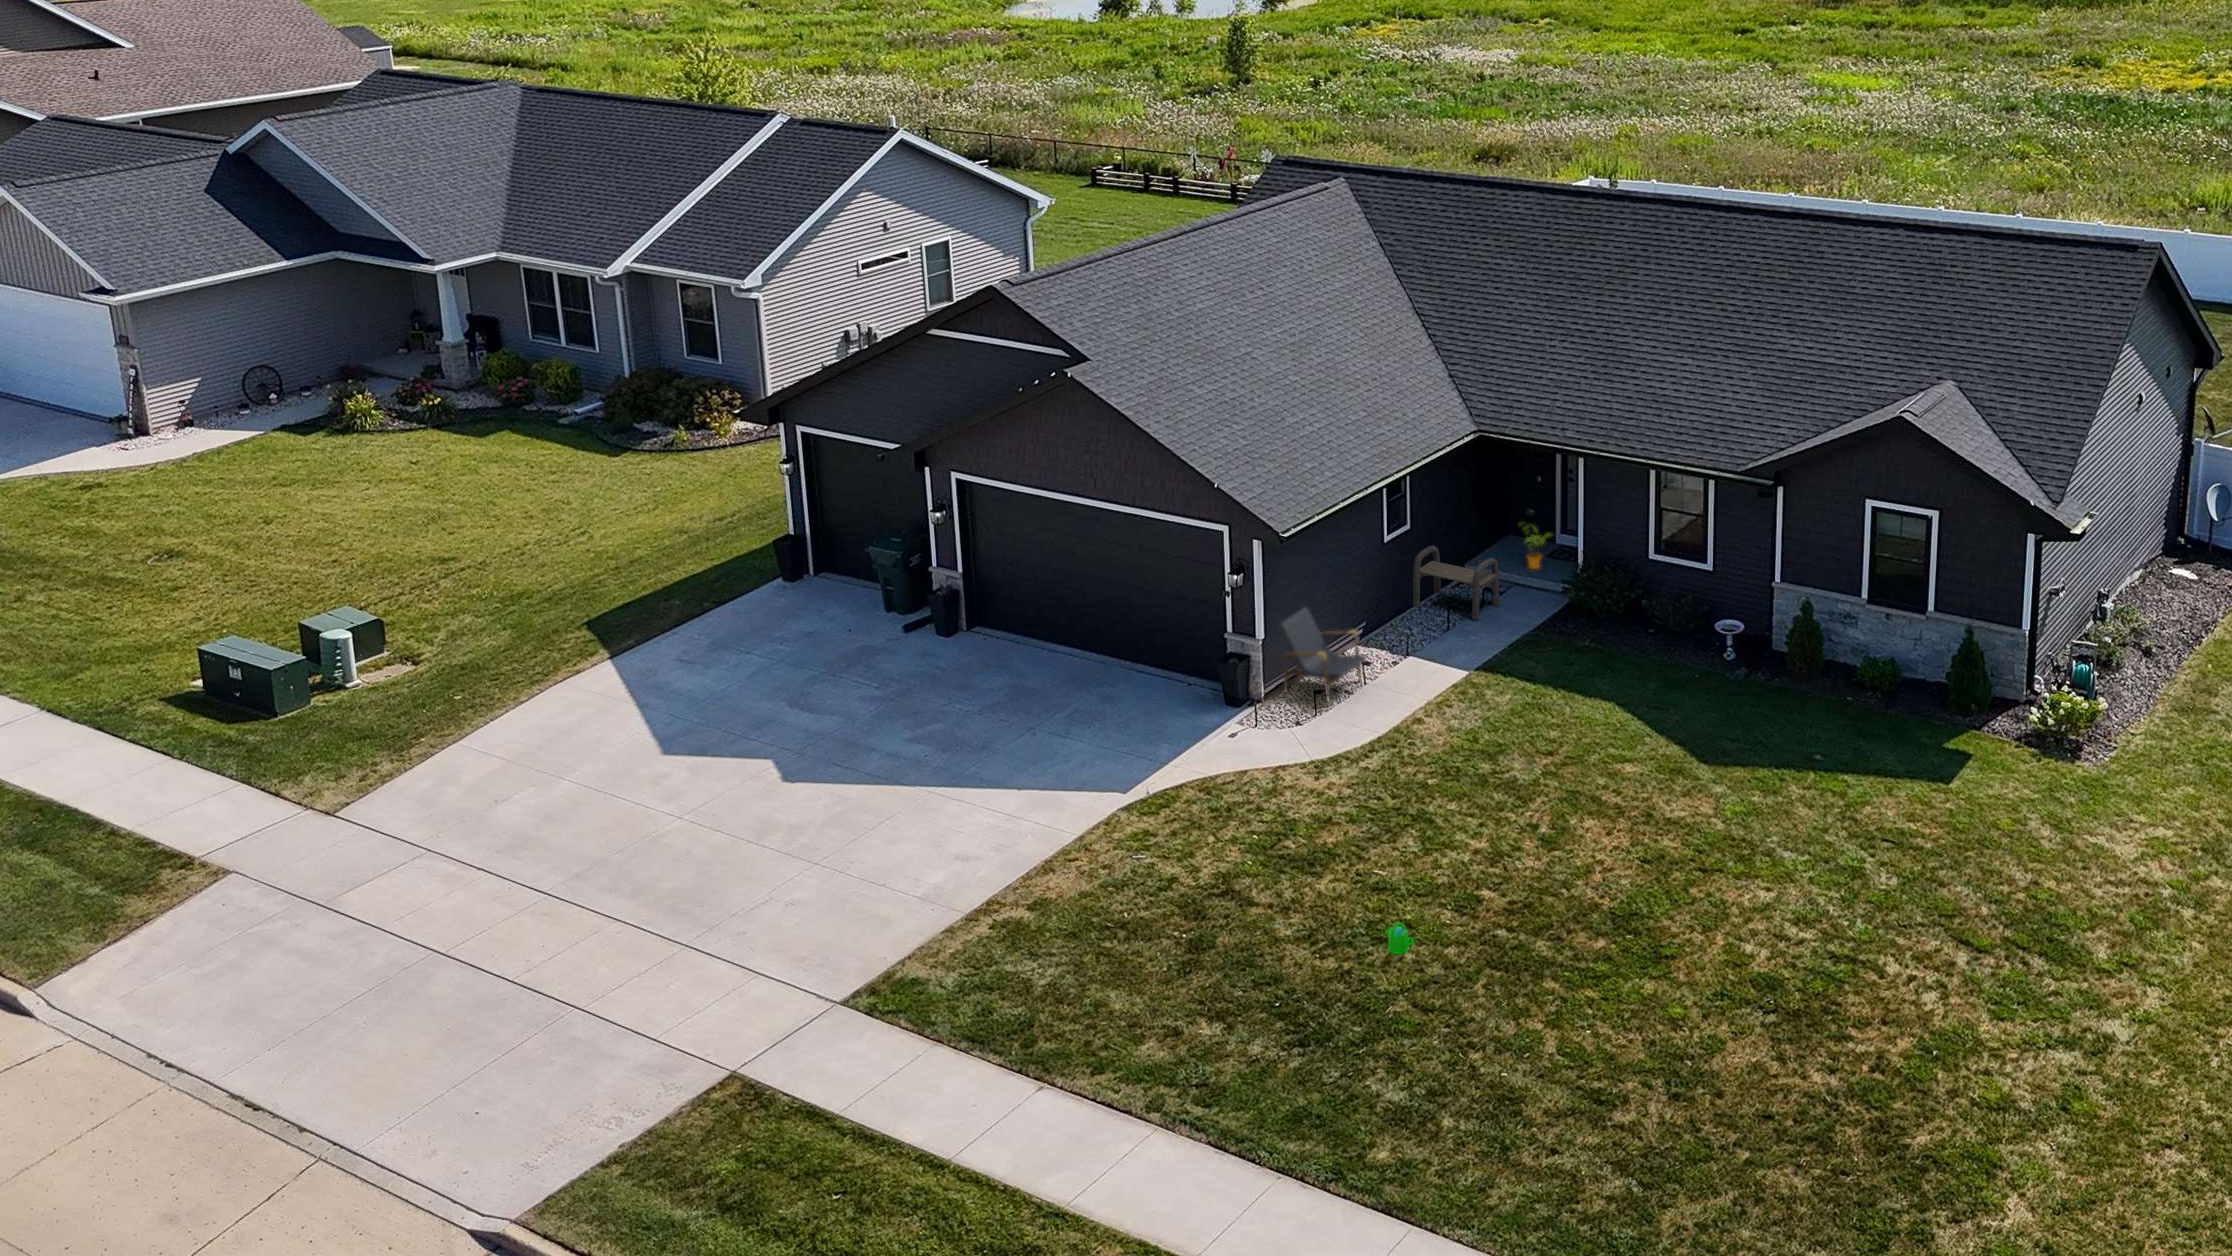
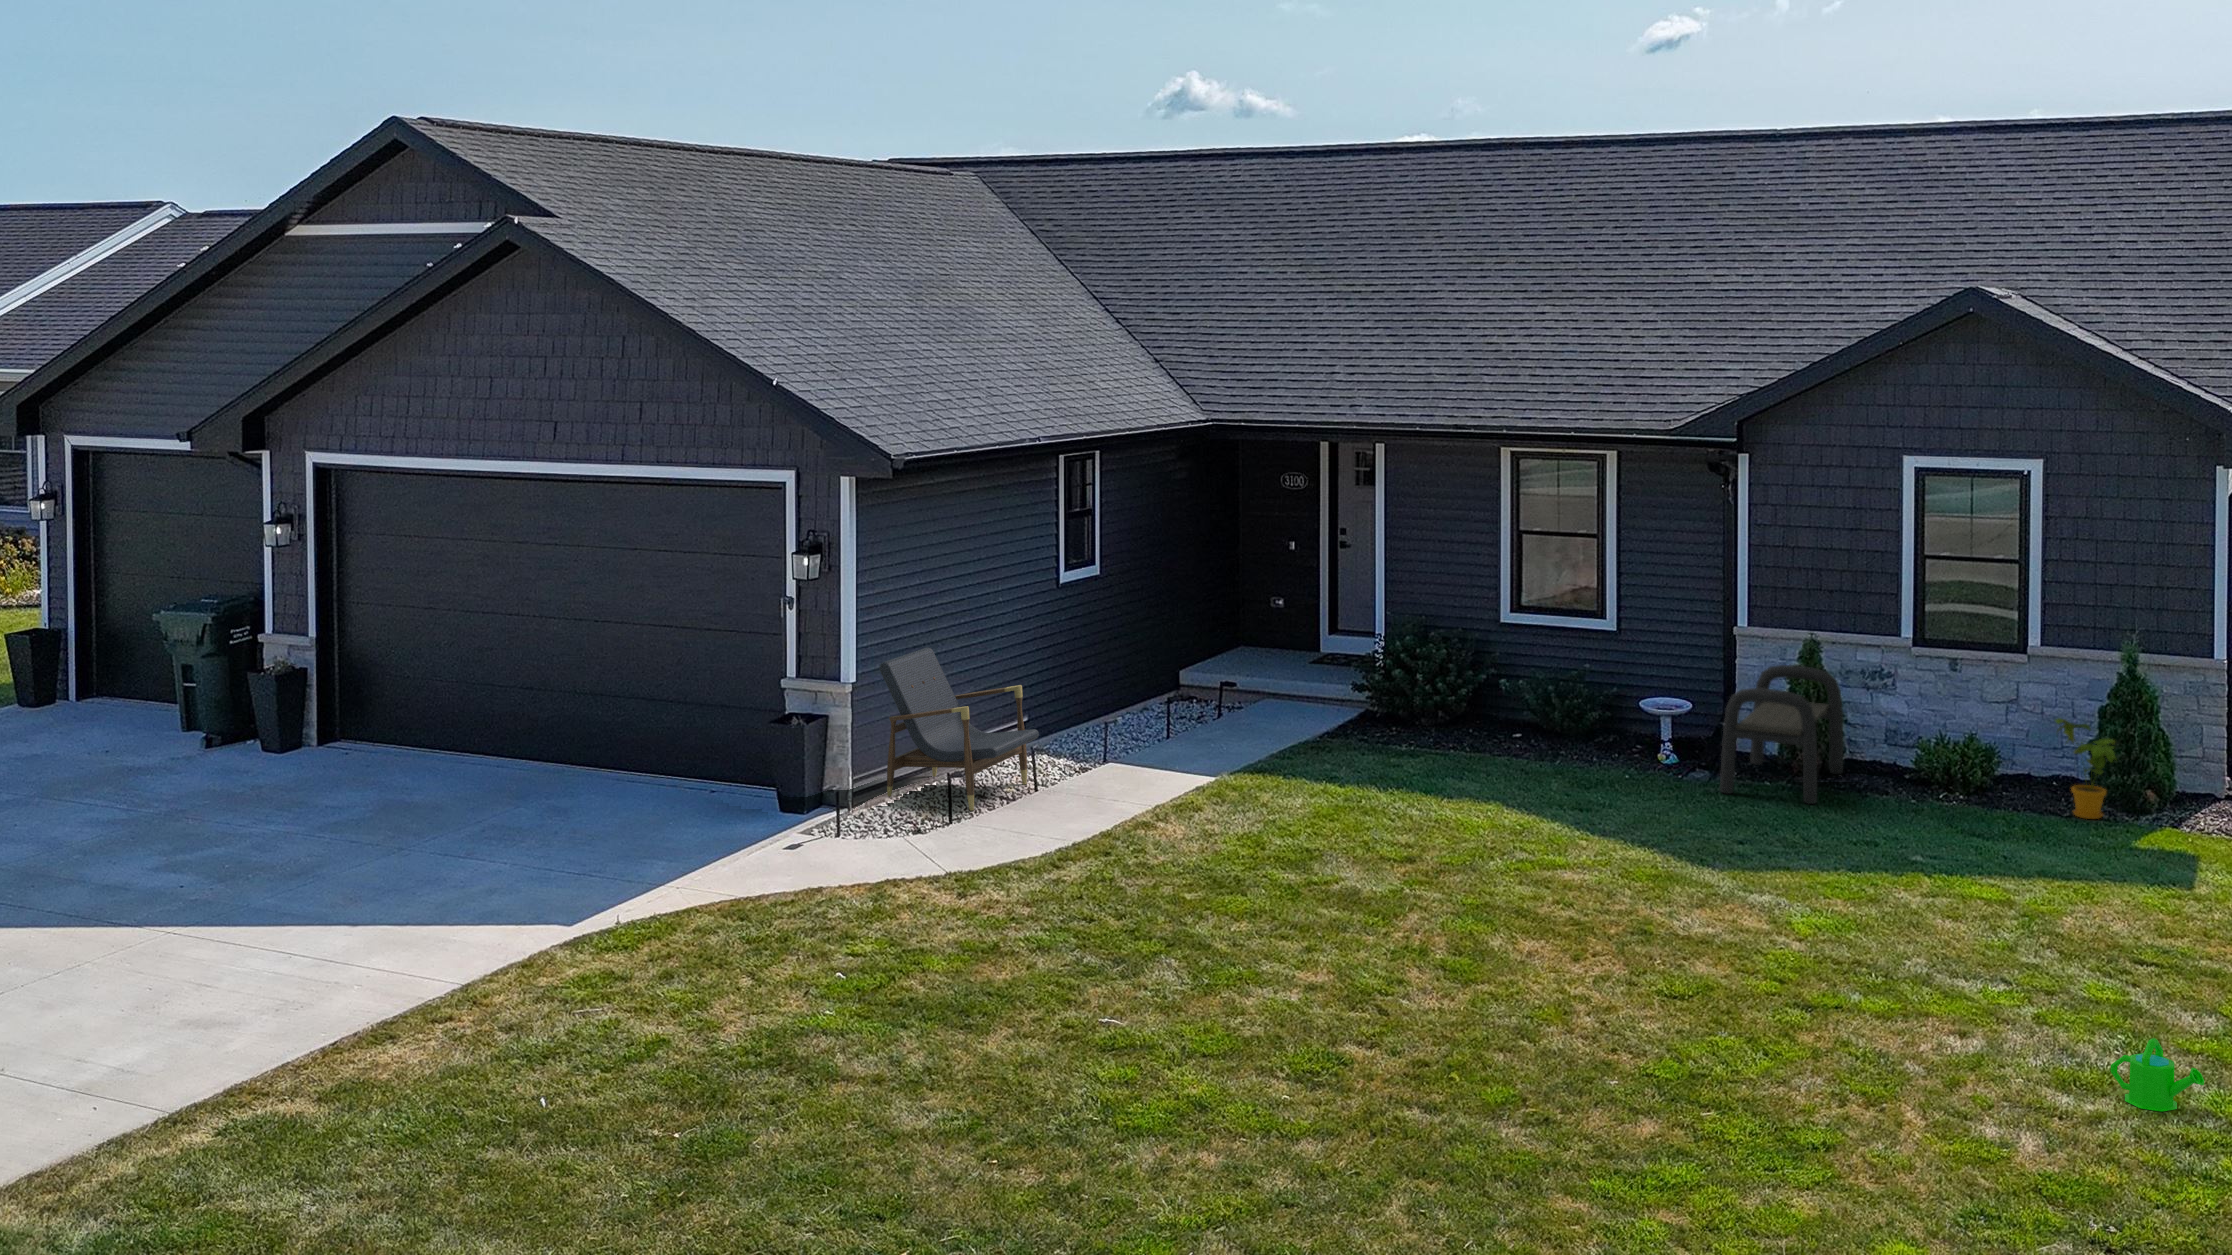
house plant: present [1524,526,1548,569] -> present [2055,718,2116,819]
bench: present [1413,546,1499,620] -> present [1720,665,1843,804]
watering can: present [1386,922,1414,954] -> present [2110,1038,2204,1112]

